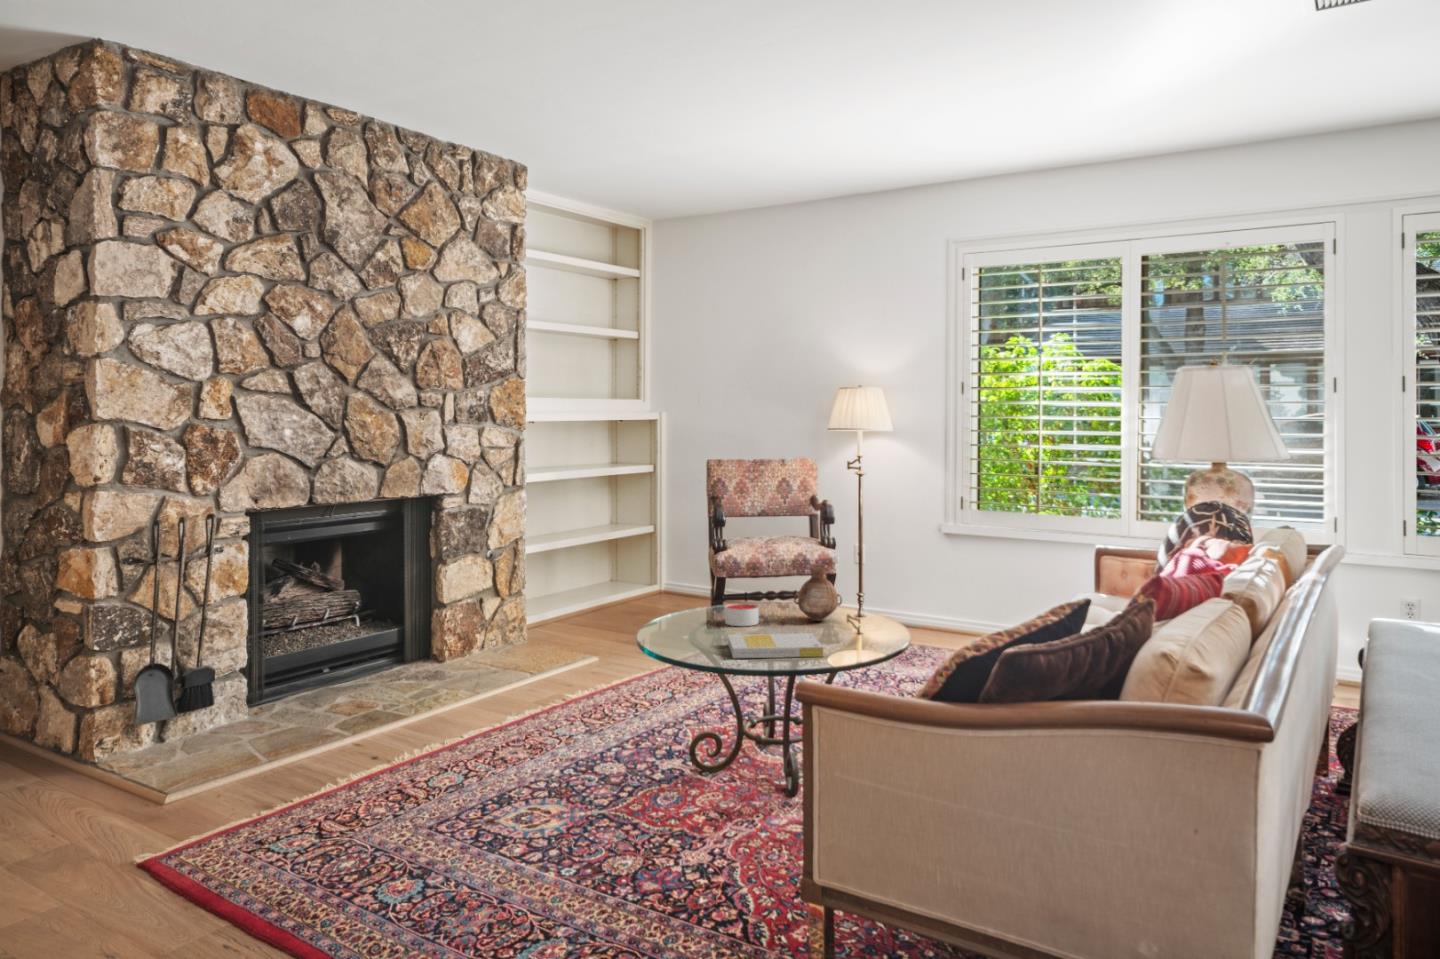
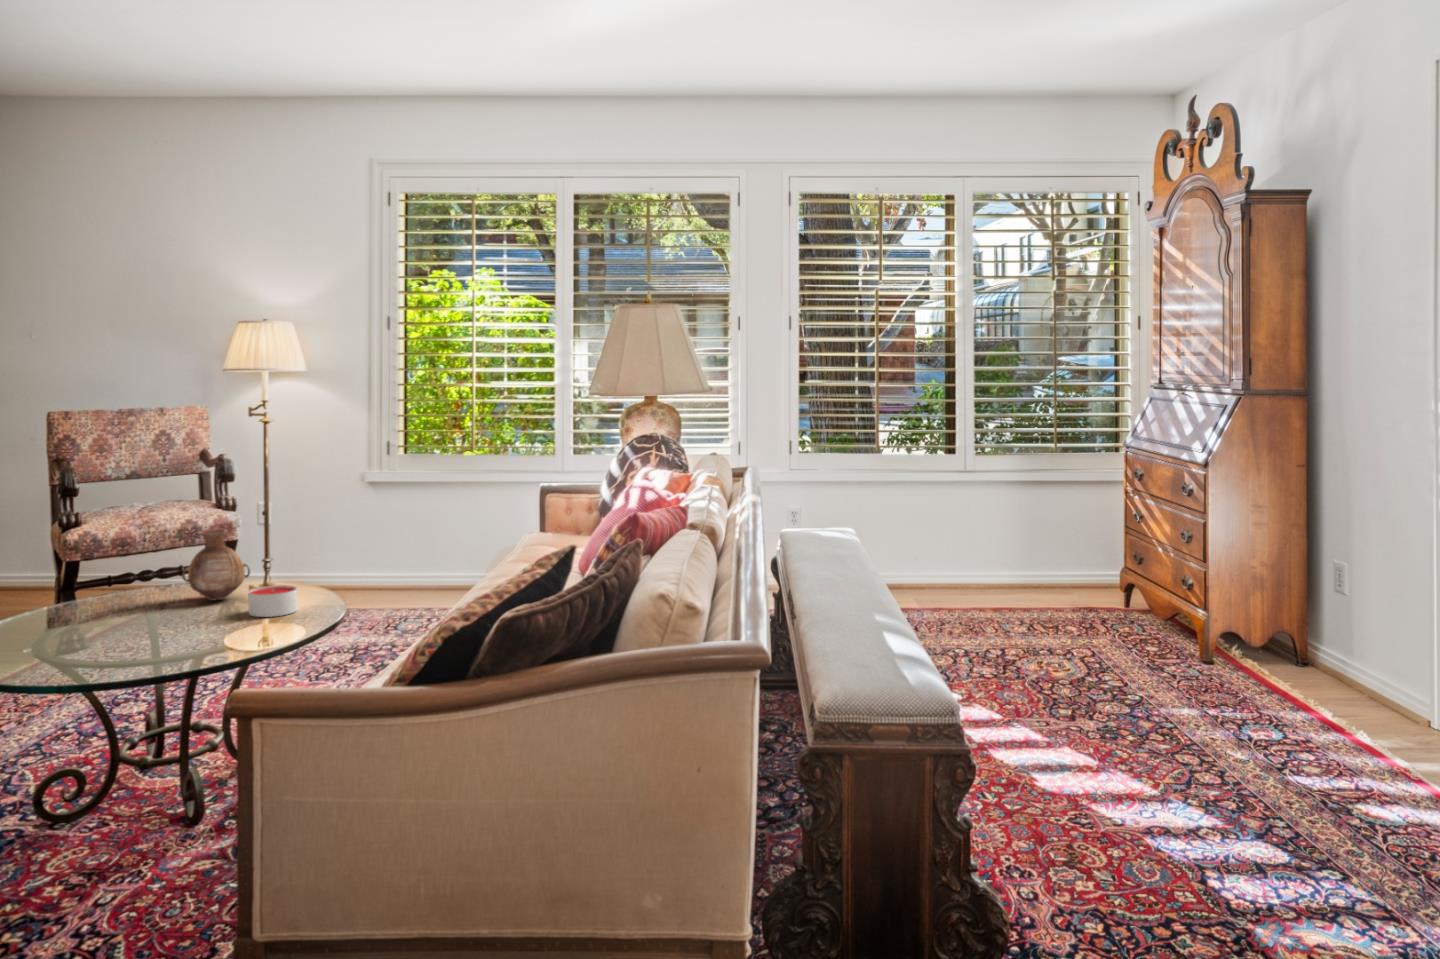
candle: present [725,603,759,626] -> present [248,585,298,617]
book: present [728,633,823,658] -> none [84,616,230,663]

